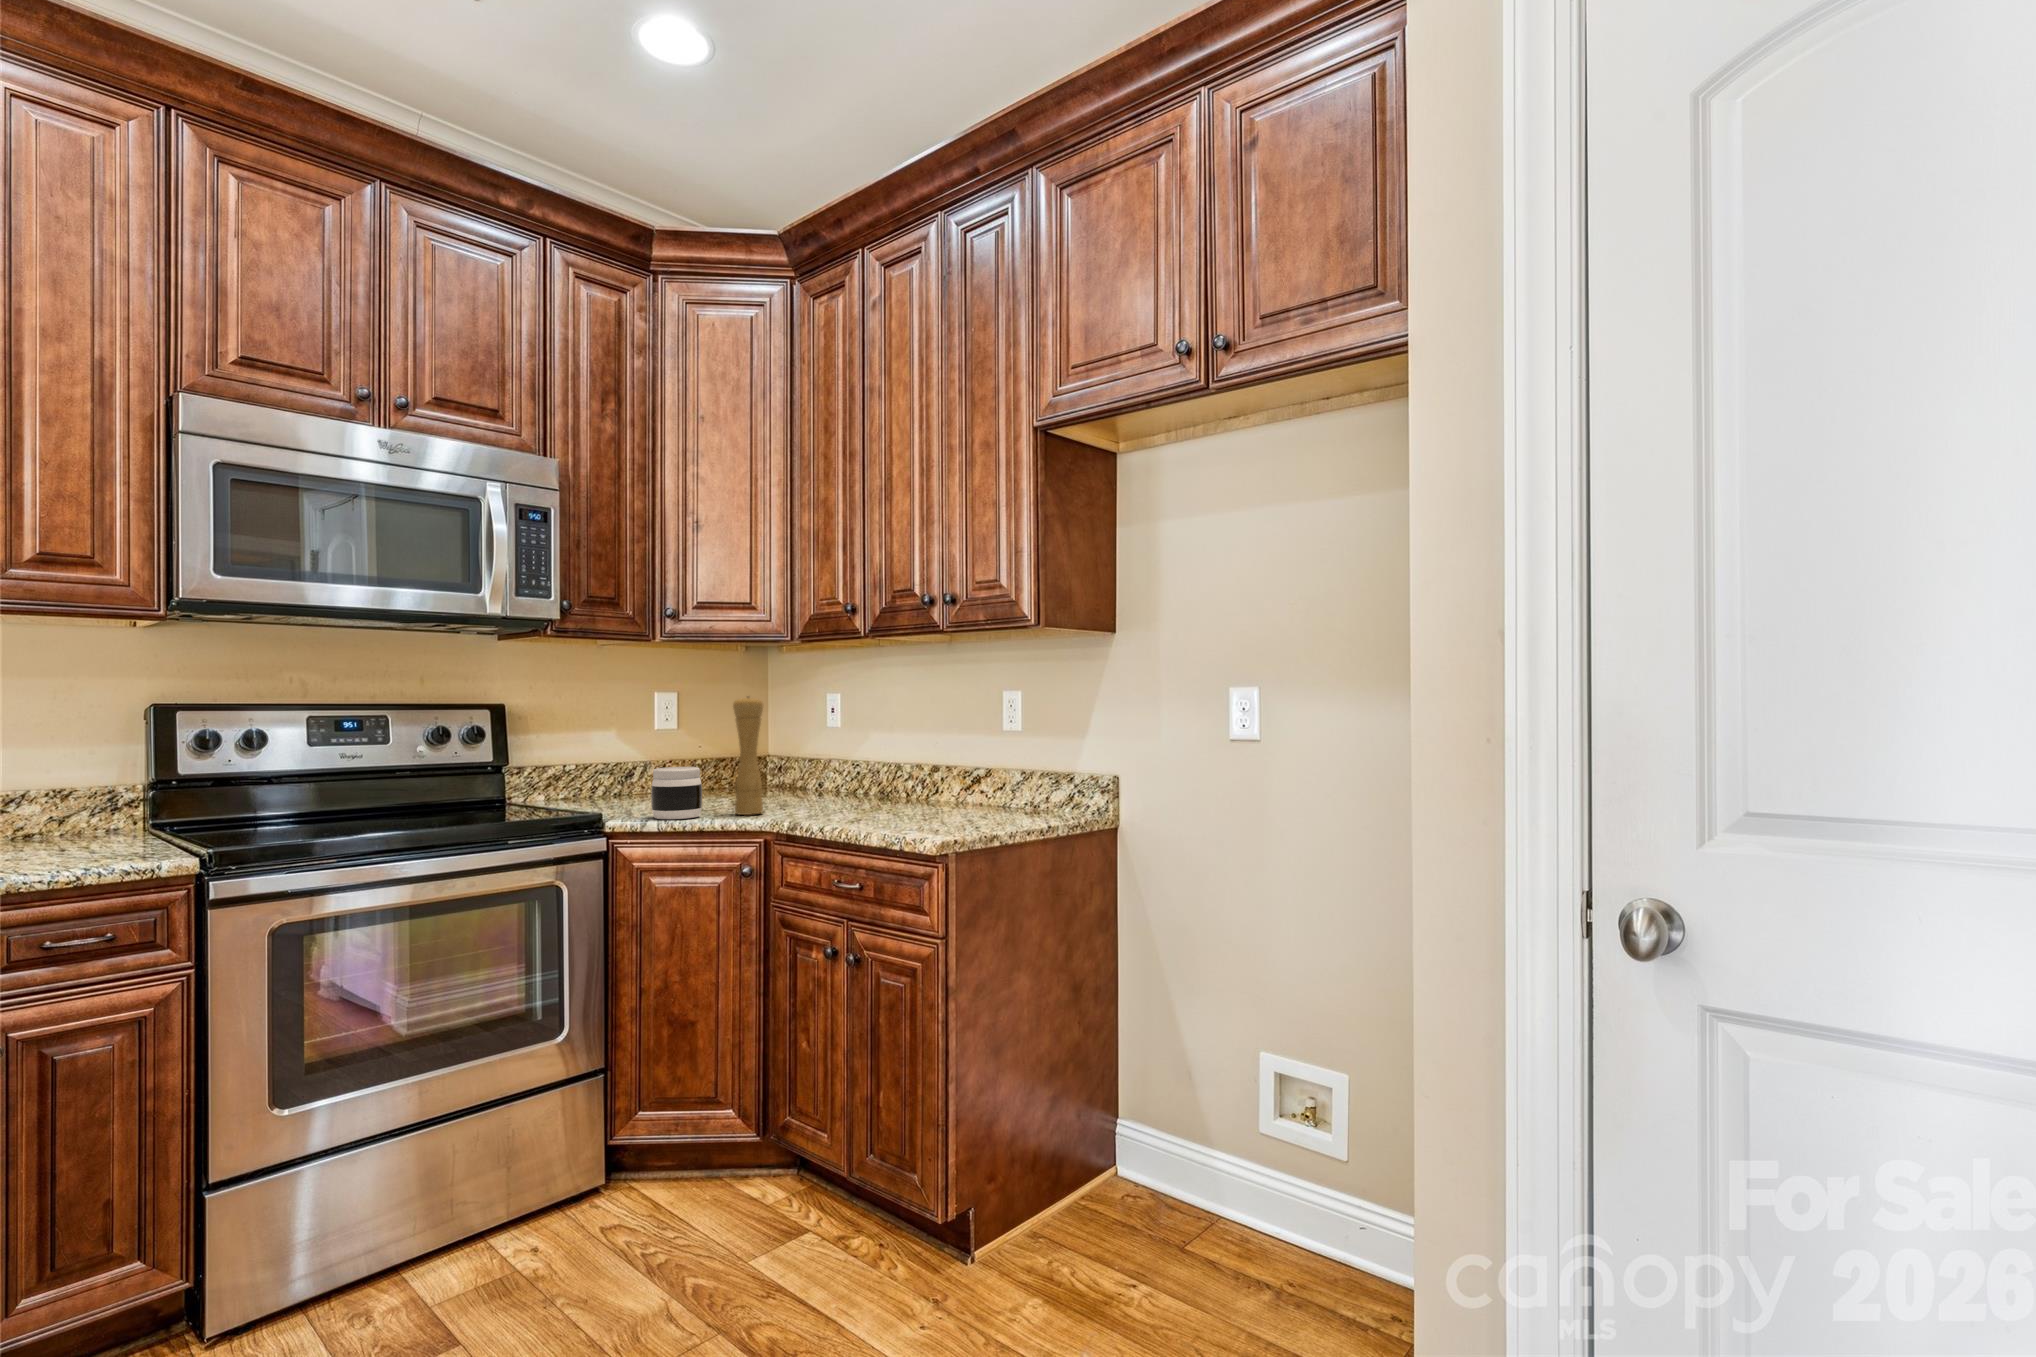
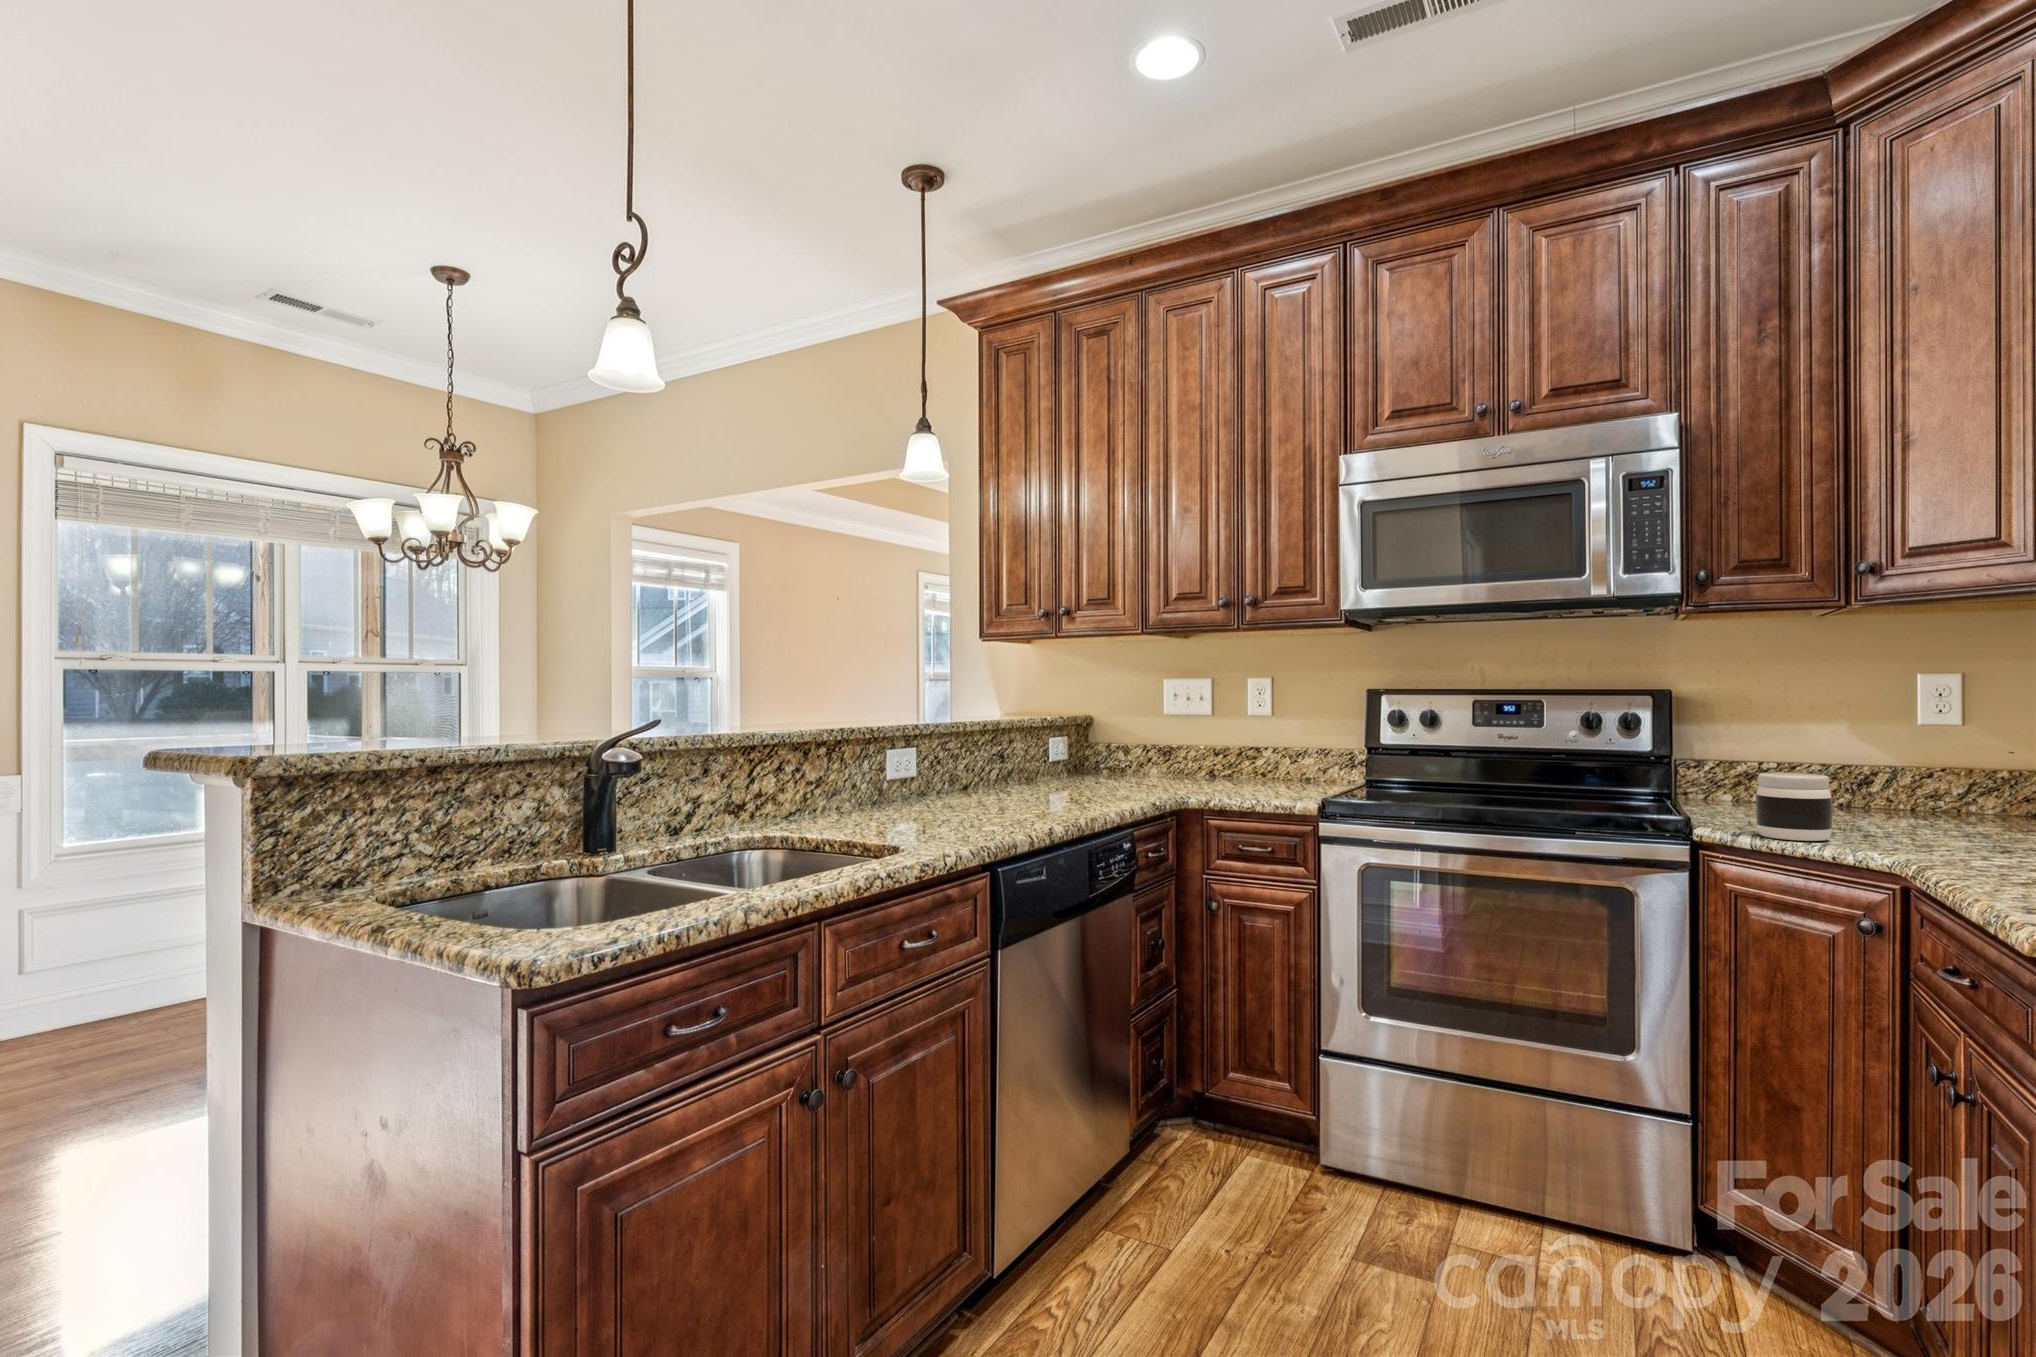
pepper mill: present [733,696,763,815] -> none [1880,682,1936,852]

